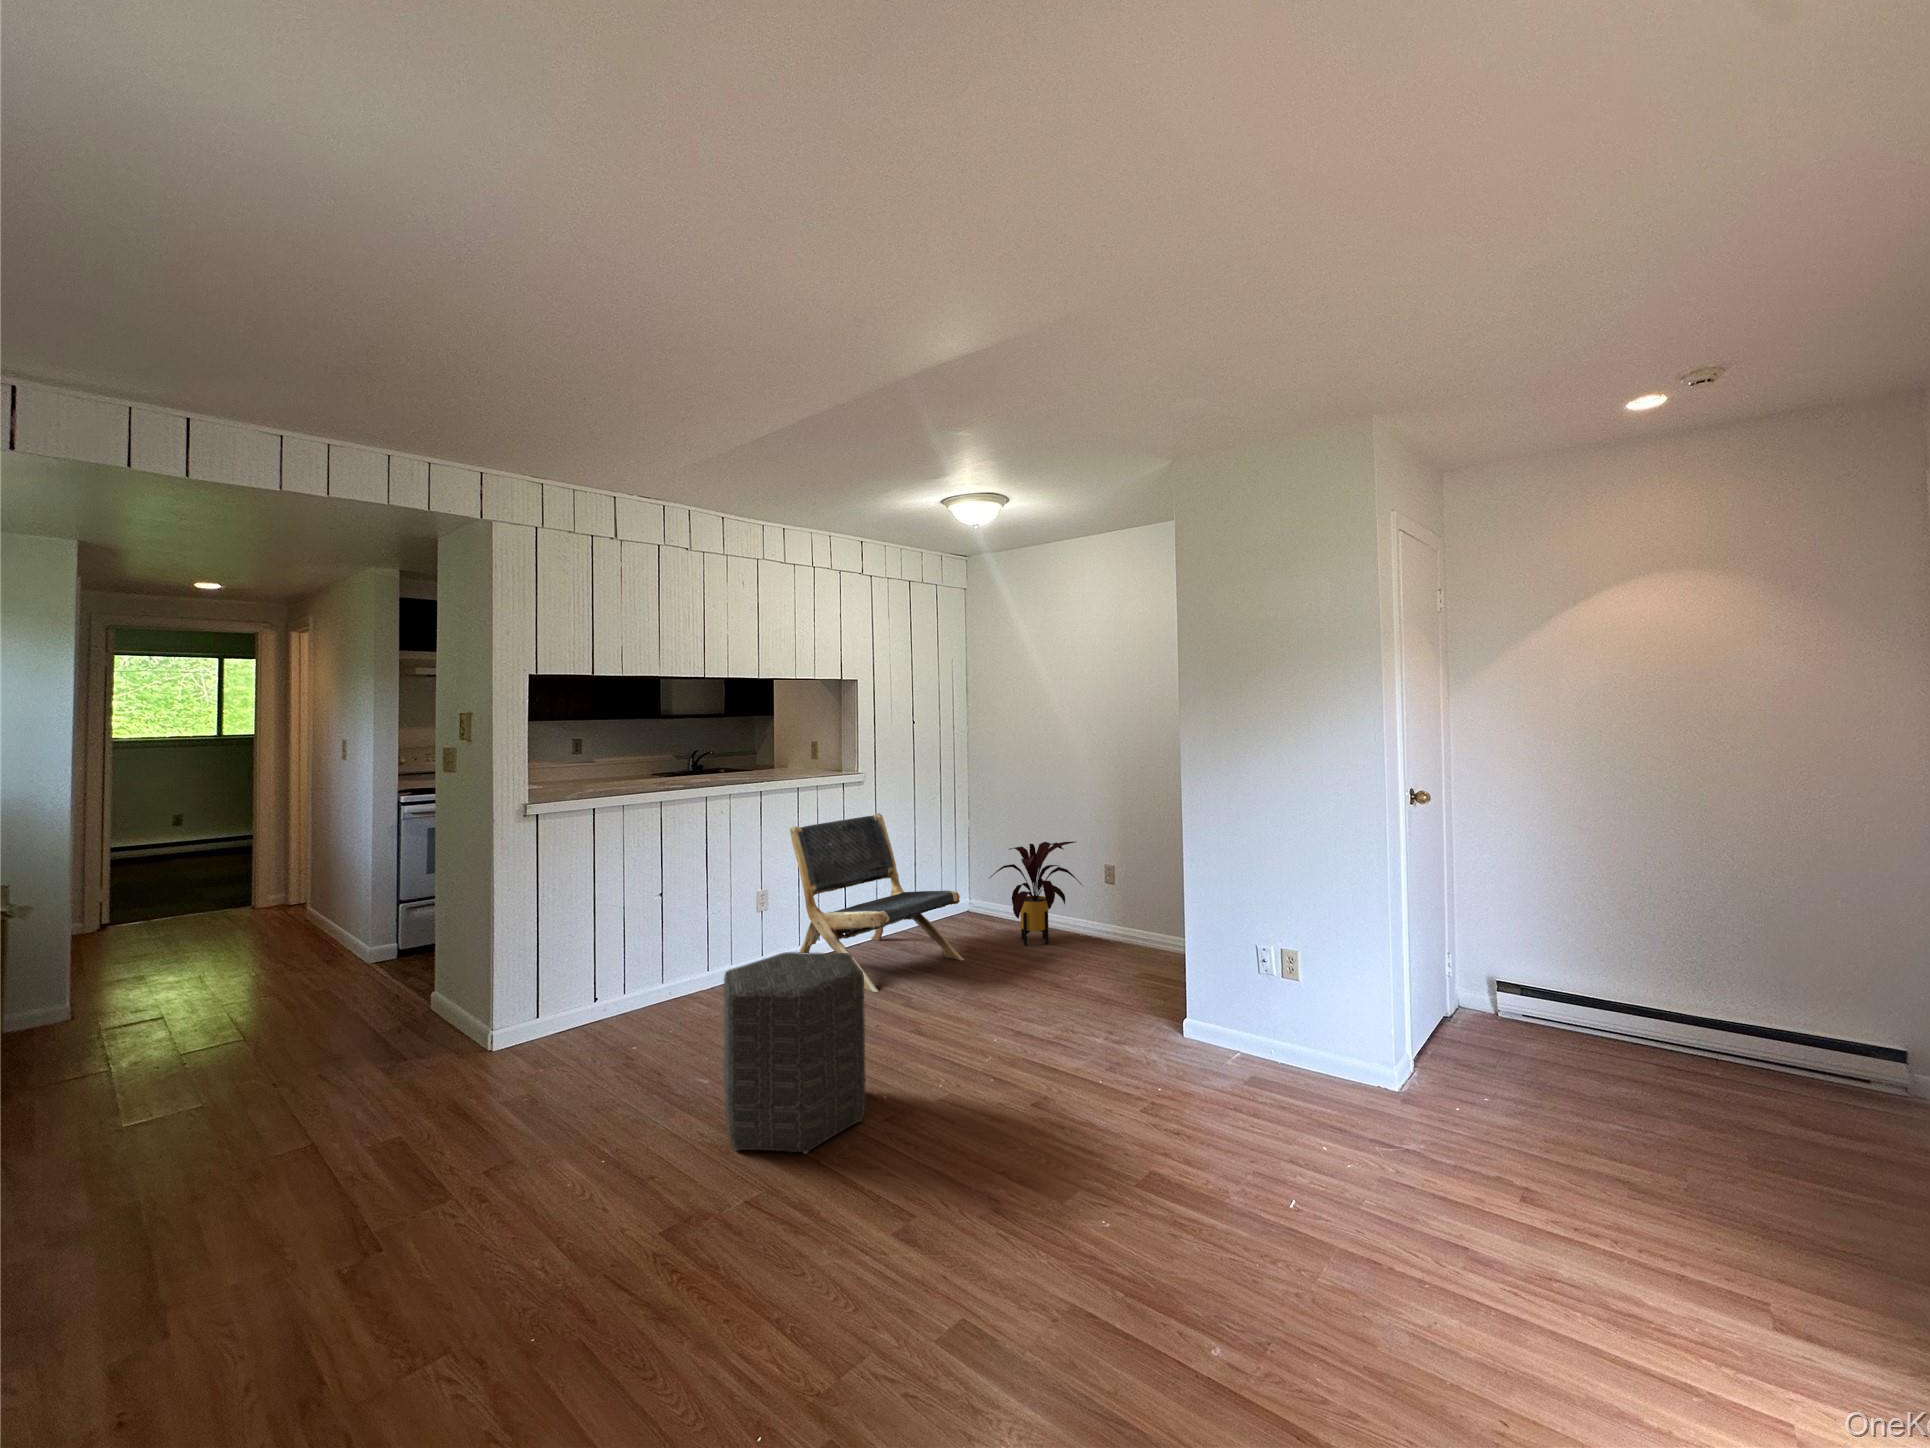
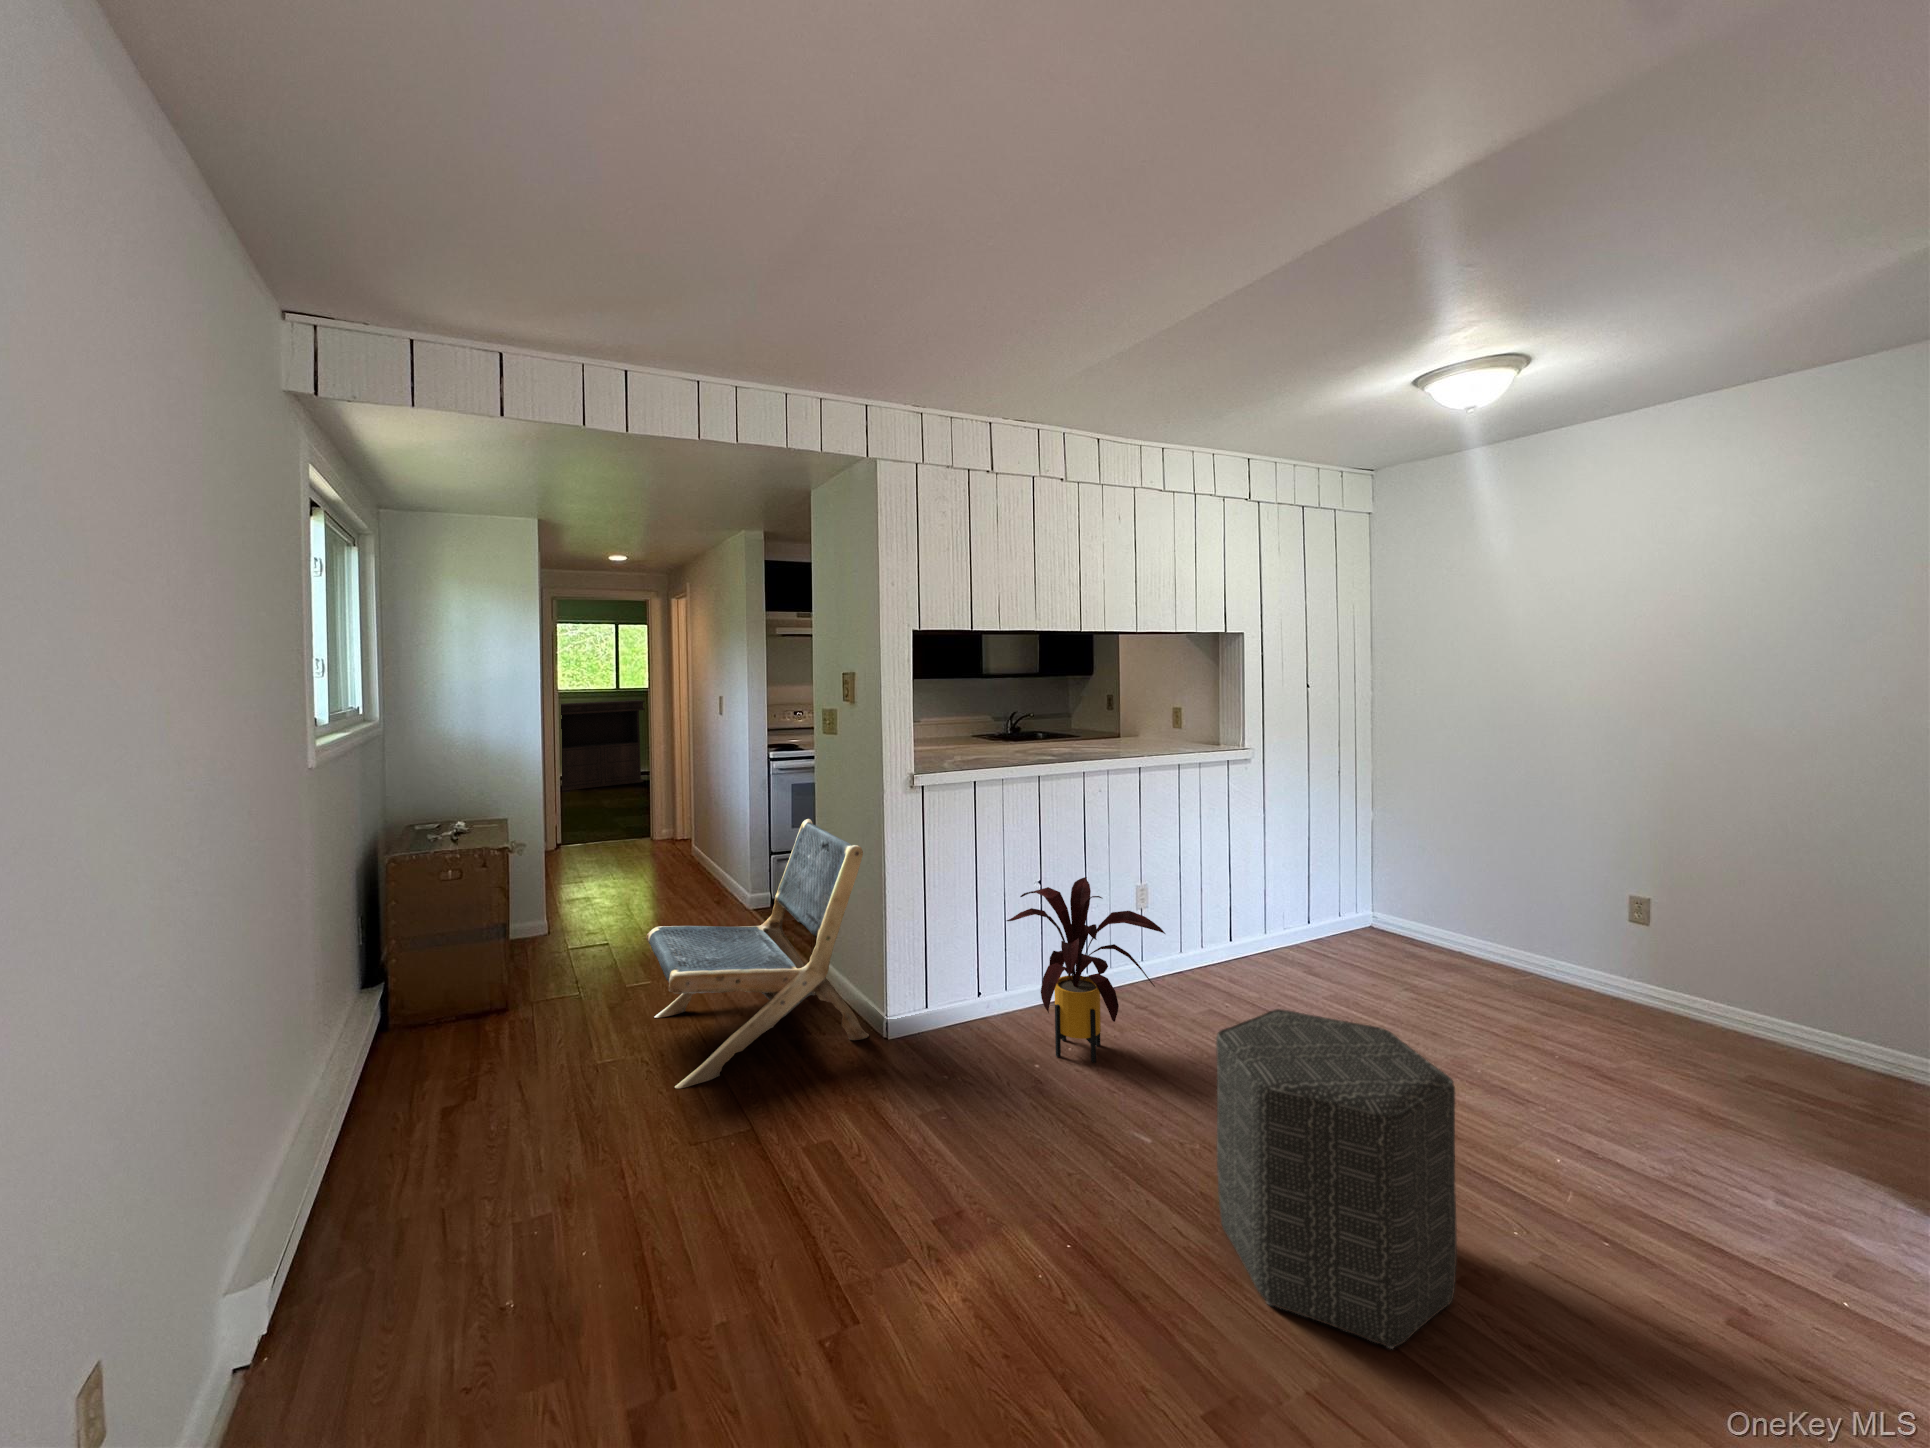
console table: none [90,749,256,869] -> present [561,700,645,791]
lounge chair: present [790,813,964,992] -> present [646,819,869,1088]
house plant: present [990,842,1081,946] -> present [1007,877,1165,1063]

